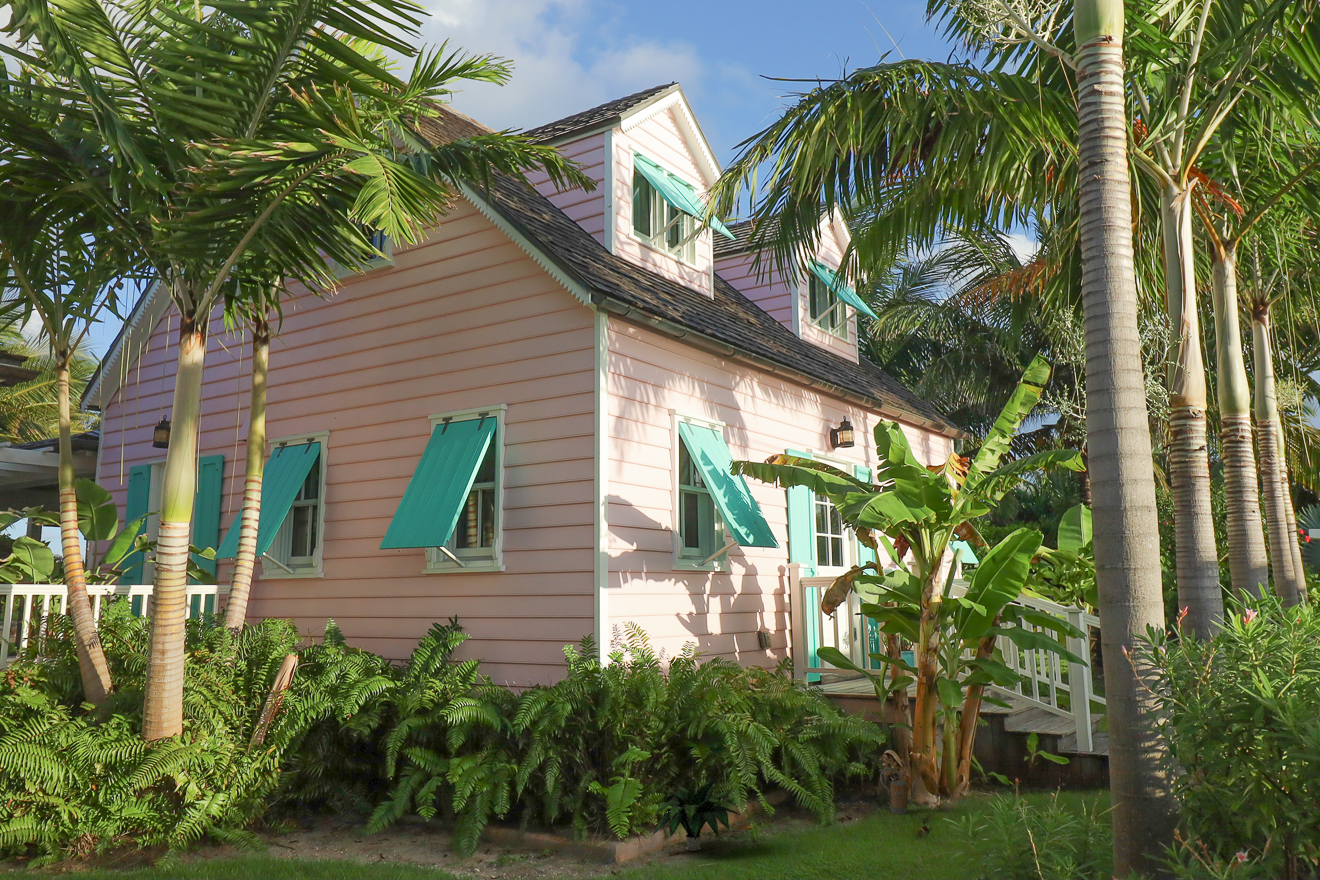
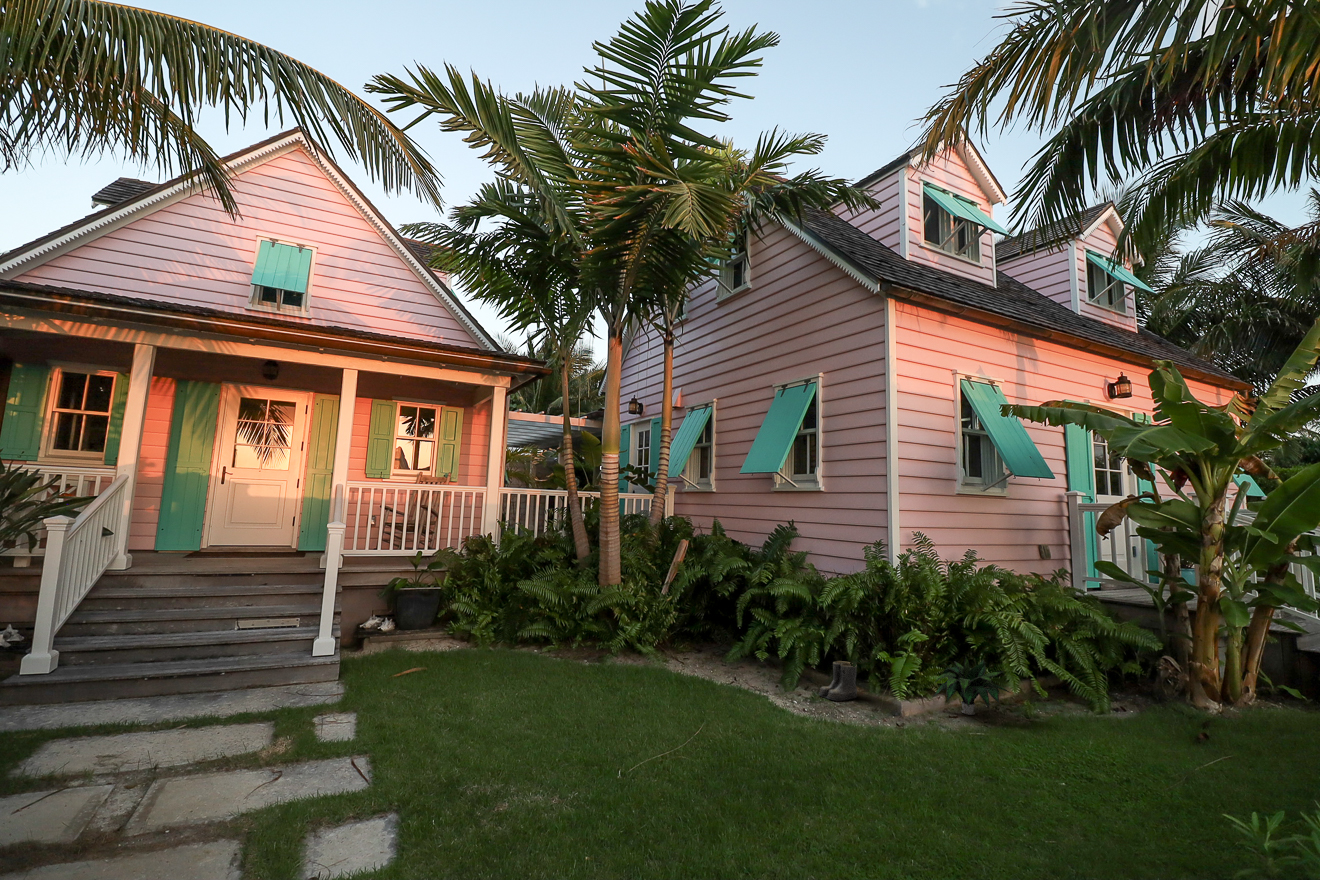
watering can: present [880,768,917,814] -> none [1155,672,1196,714]
boots: none [505,805,559,861] -> present [819,661,857,701]

